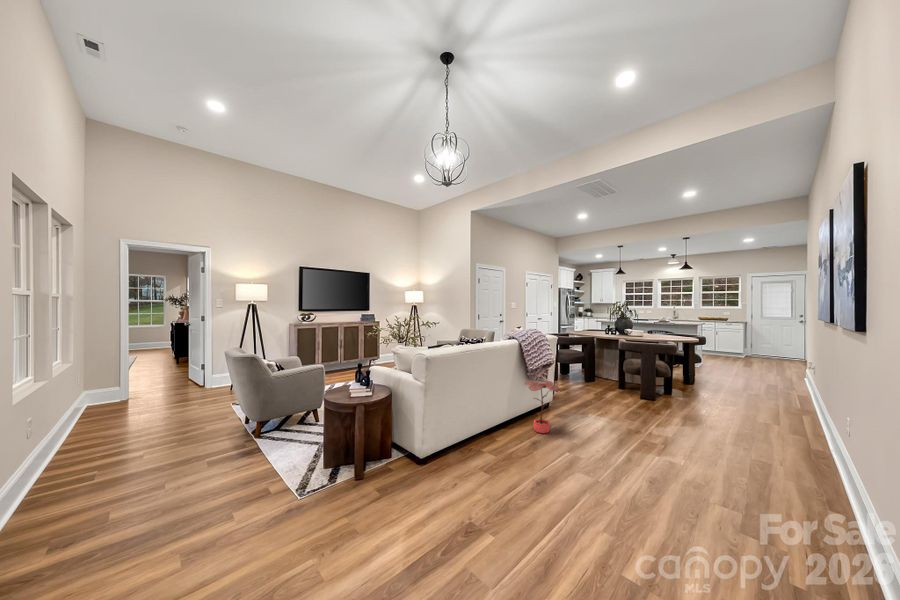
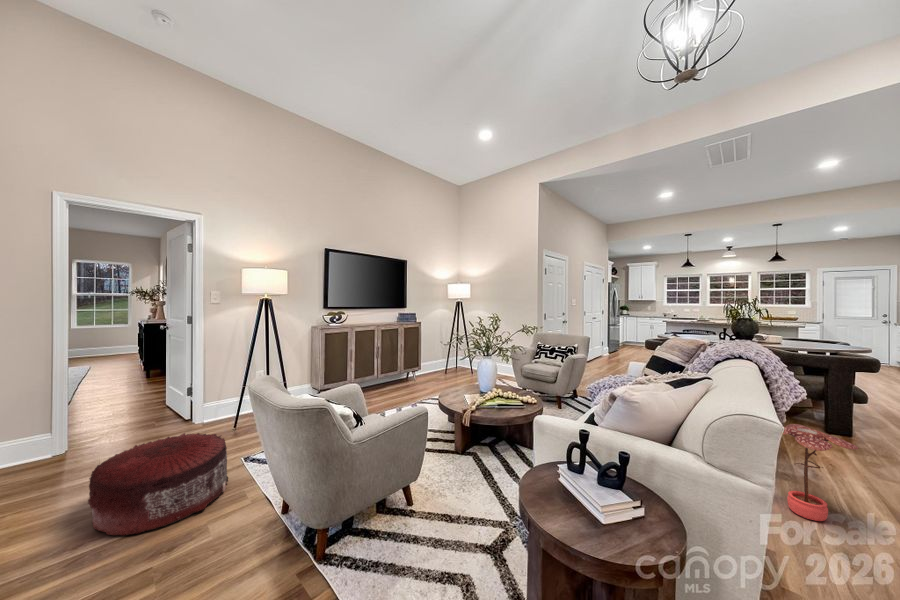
pouf: none [147,384,221,428] -> present [88,433,228,536]

